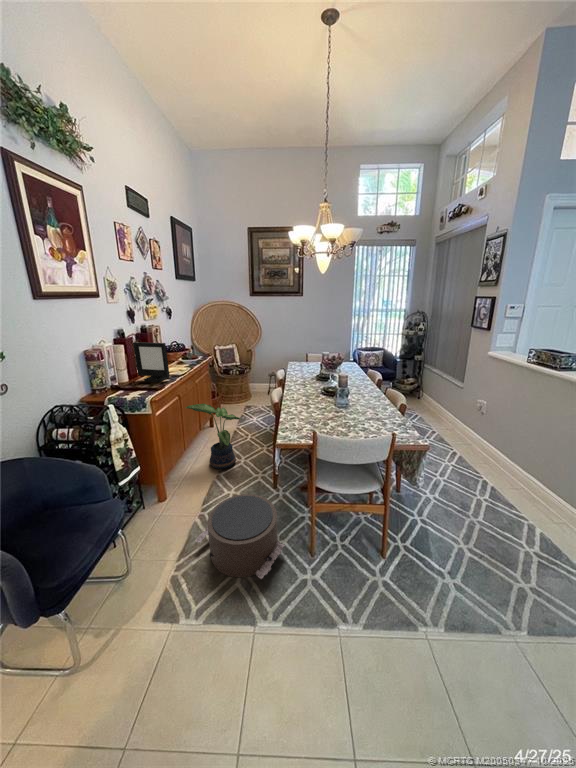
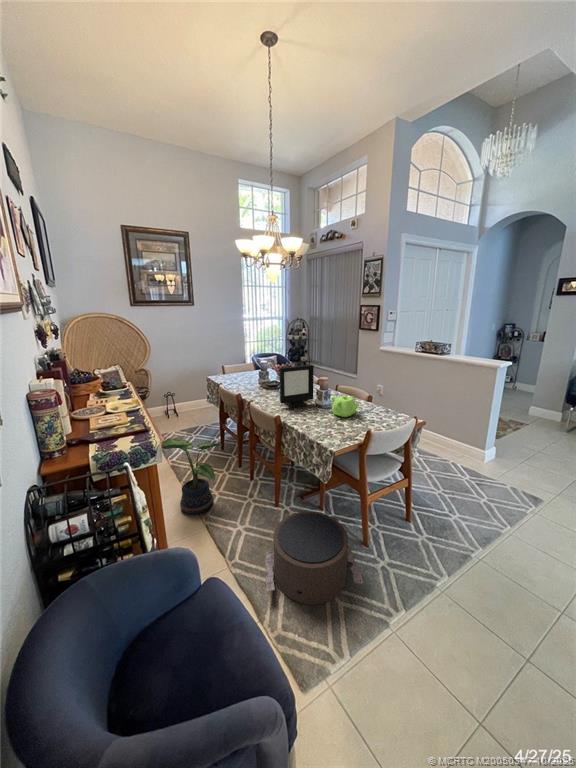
picture frame: present [133,342,170,382] -> present [279,365,314,408]
teapot: none [315,398,348,421] -> present [331,395,359,417]

